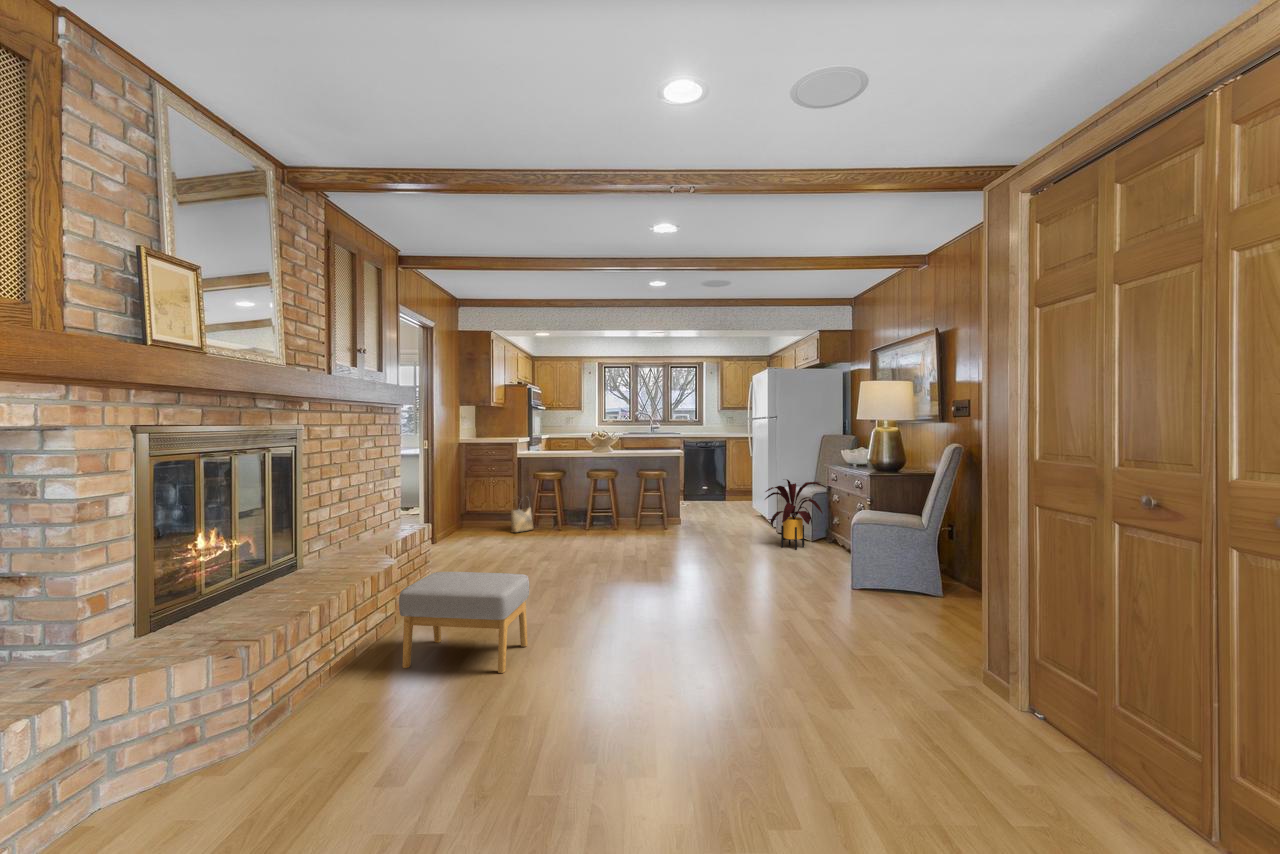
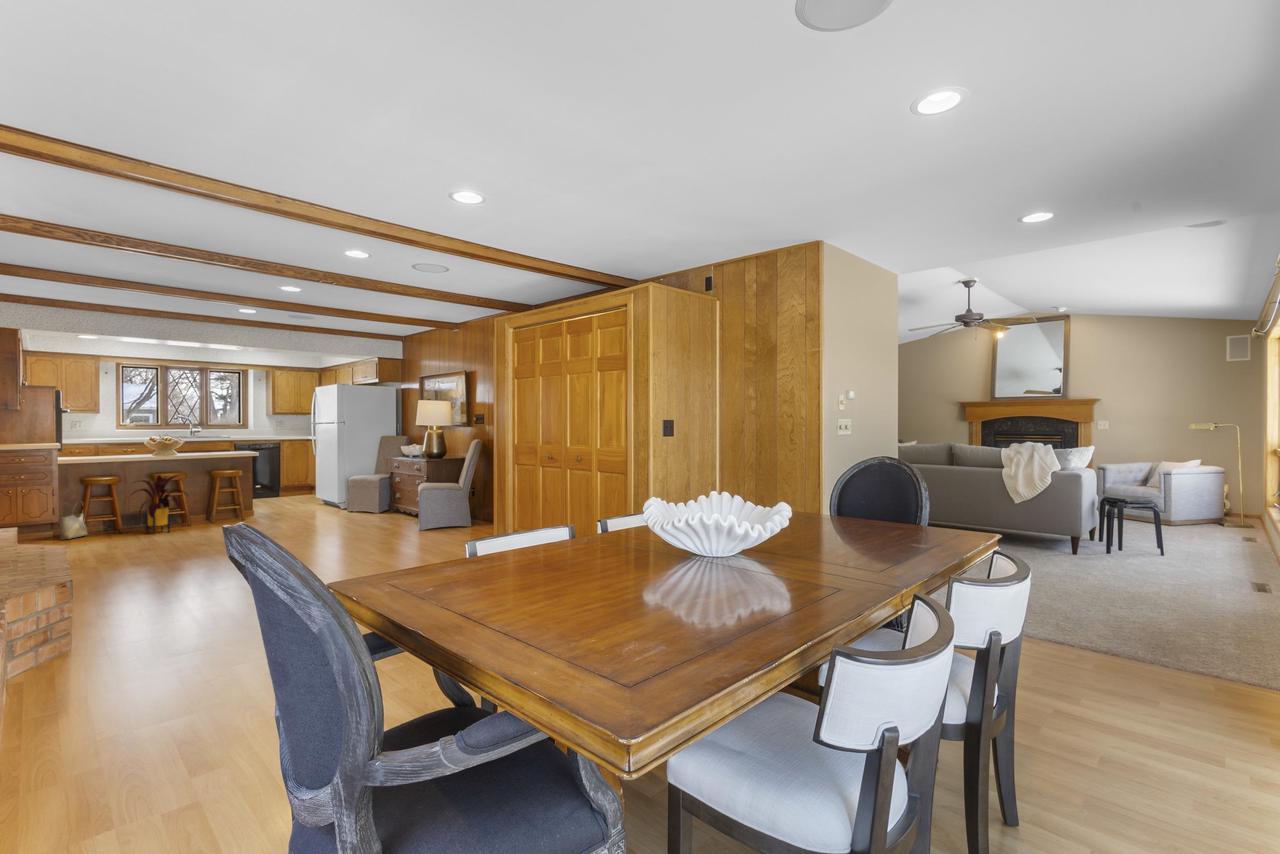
house plant: present [765,480,829,550] -> present [132,475,183,534]
footstool: present [399,572,529,673] -> none [122,535,222,609]

